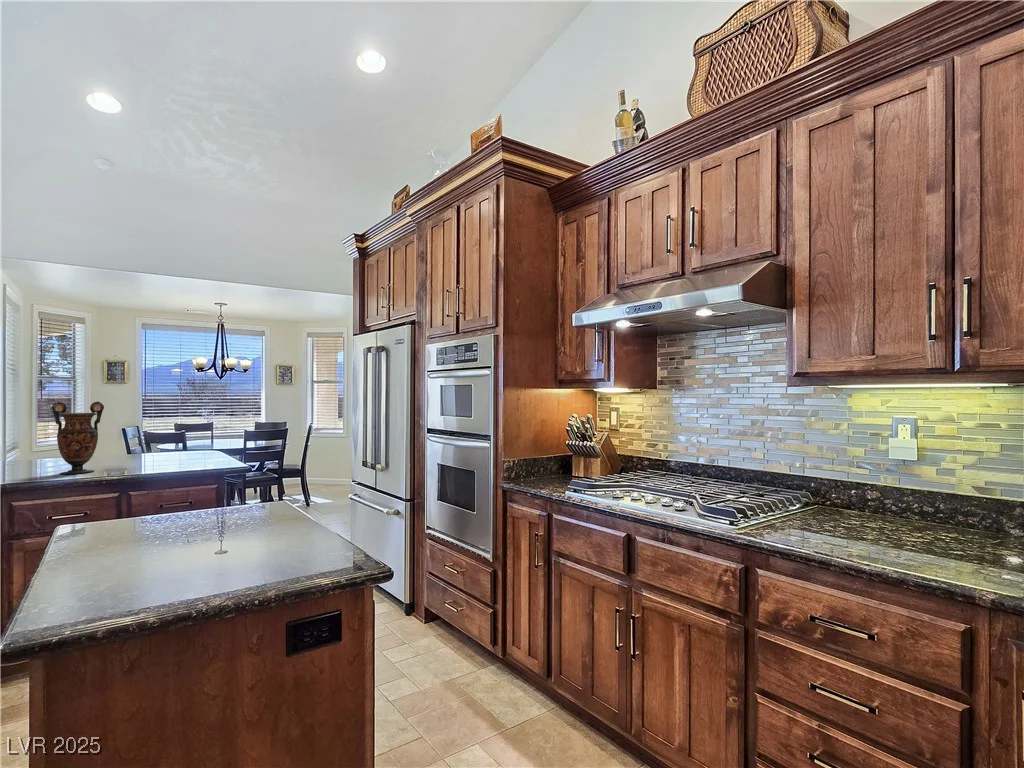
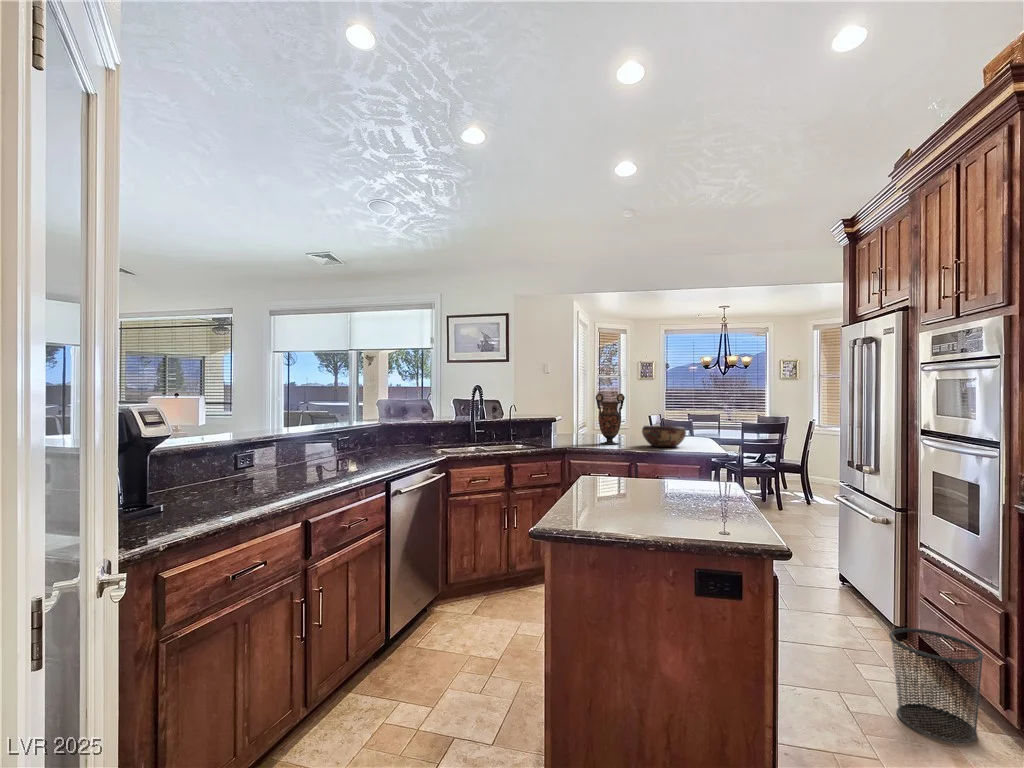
decorative bowl: none [134,441,198,469] -> present [642,426,686,447]
trash can: none [418,602,483,698] -> present [889,628,984,743]

